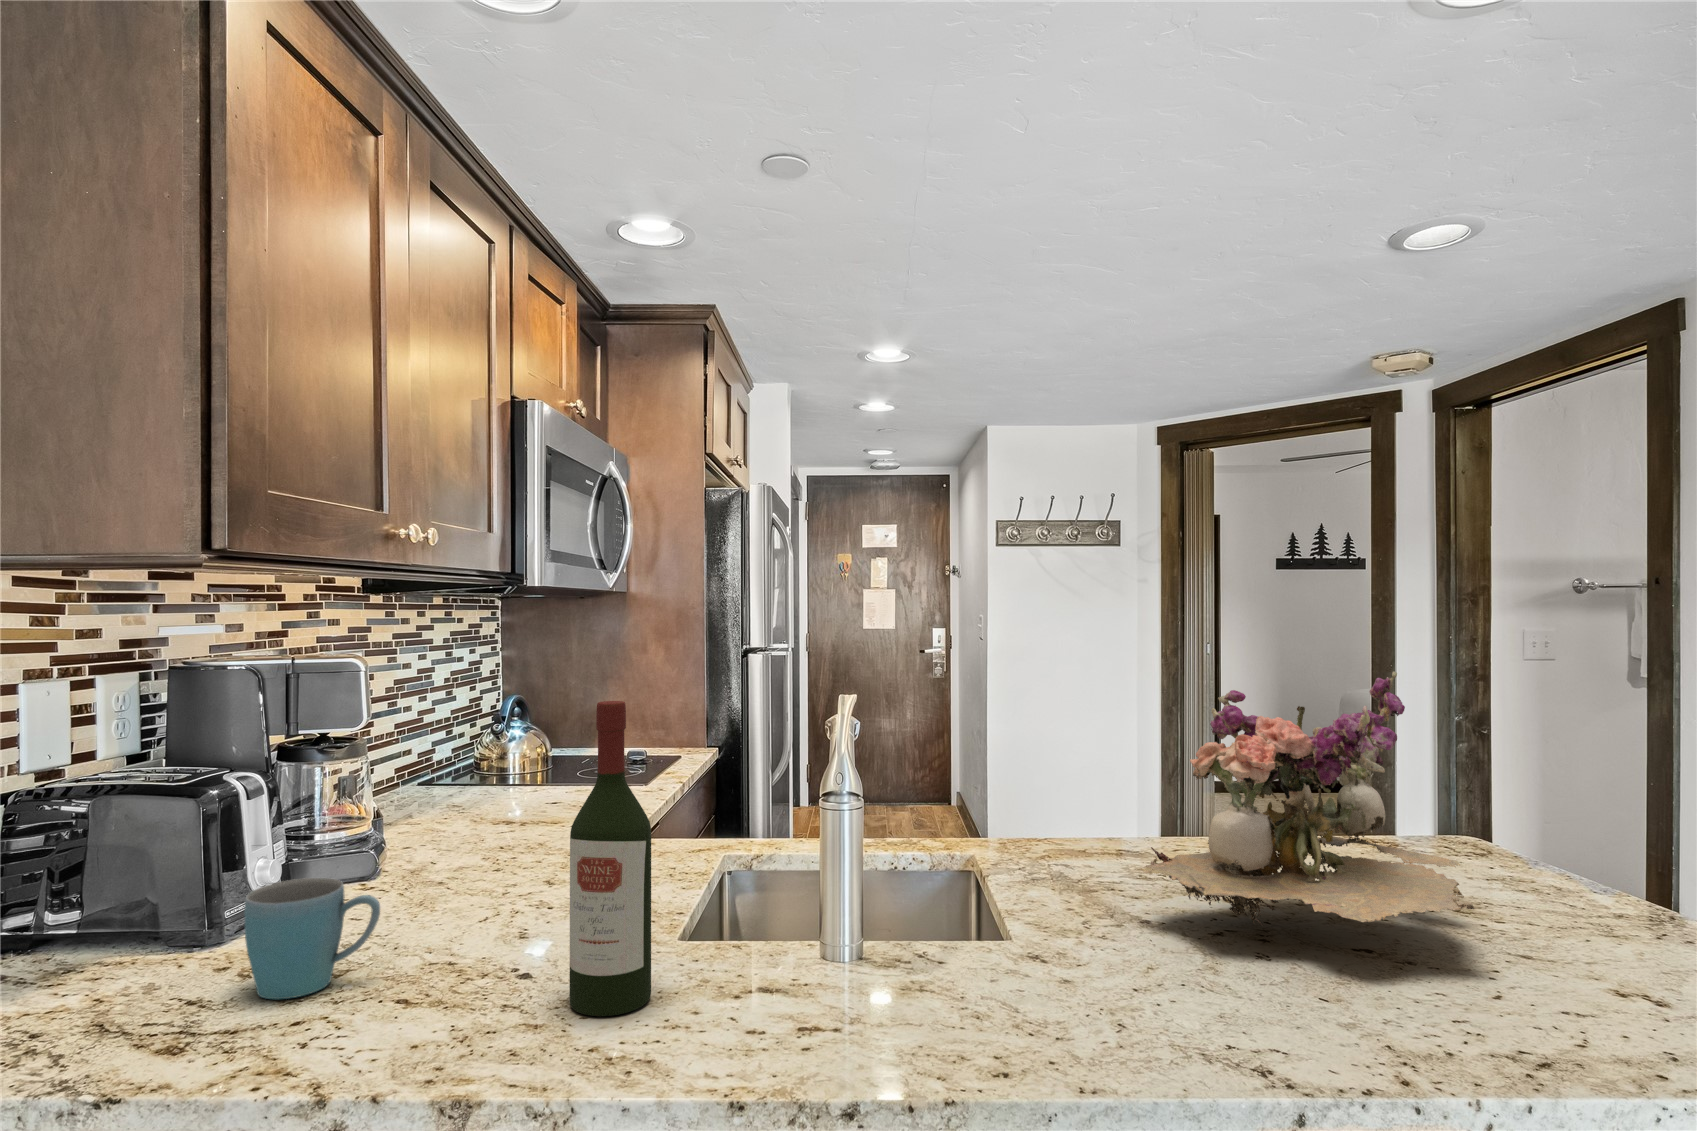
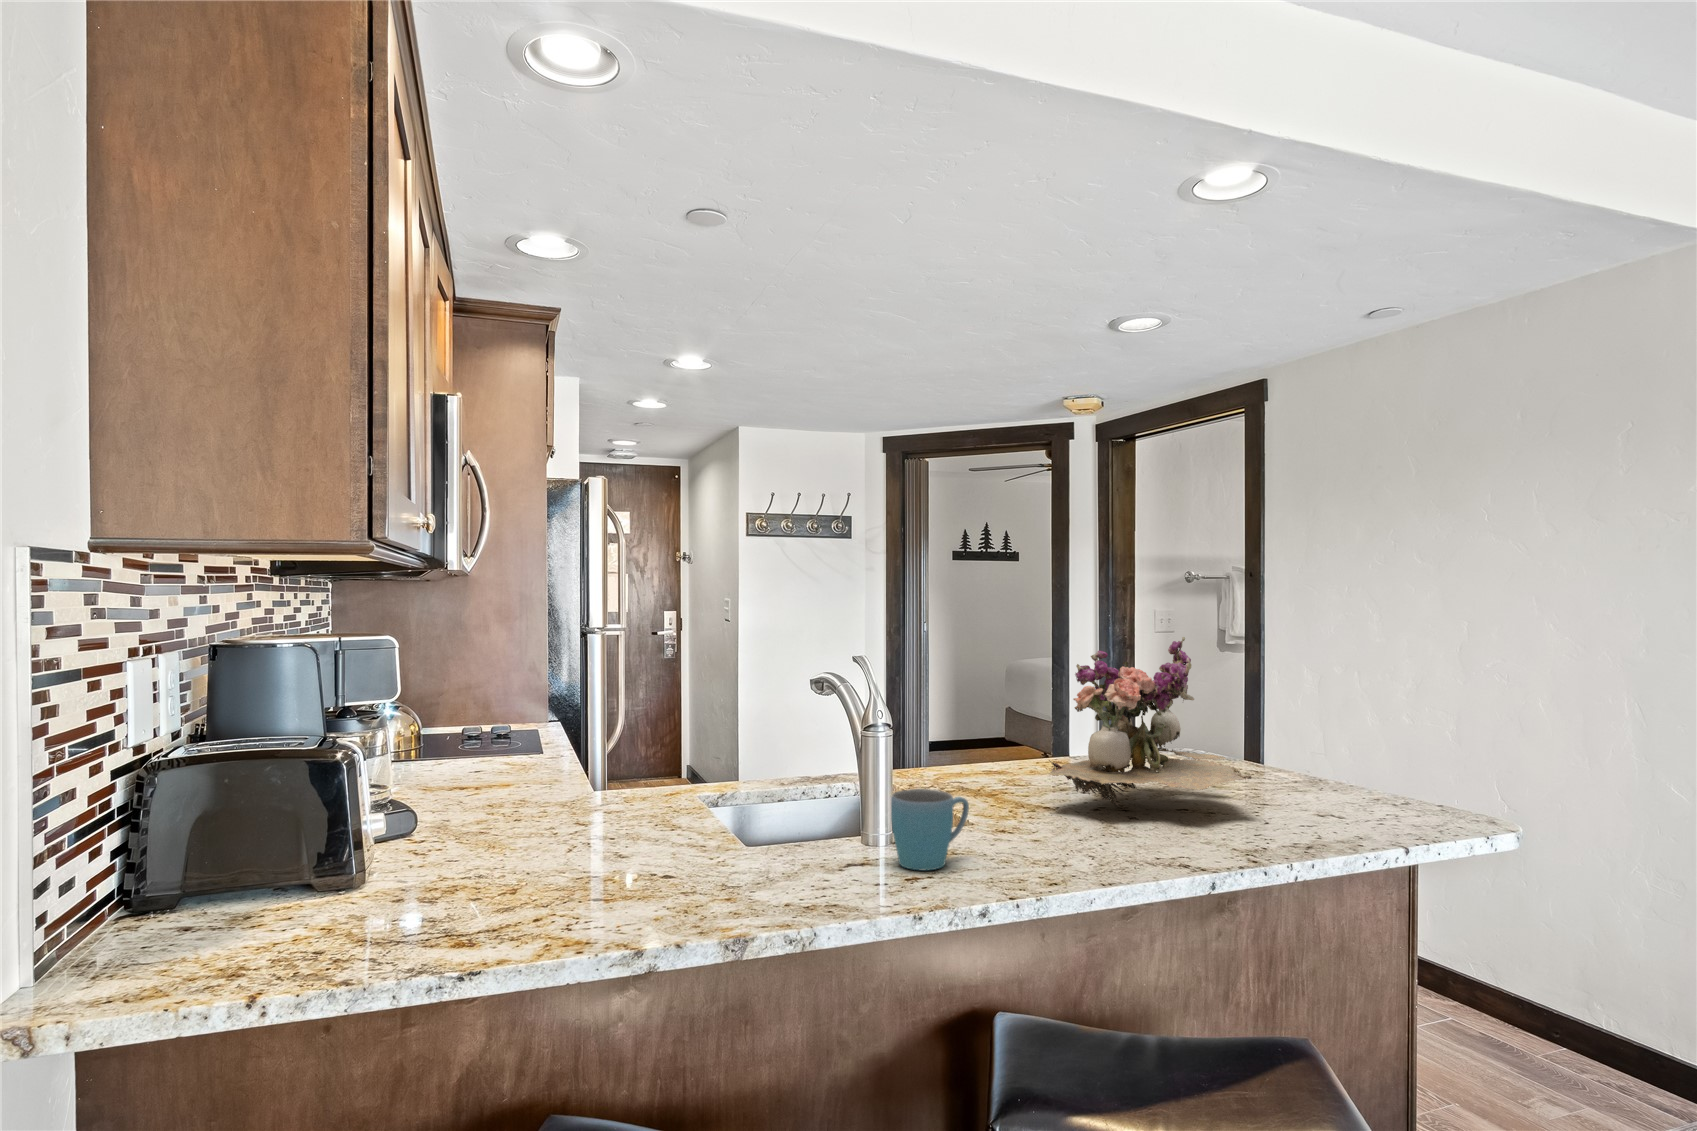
wine bottle: present [569,701,651,1016] -> none [730,663,789,890]
mug: present [244,878,380,999] -> present [891,789,969,870]

